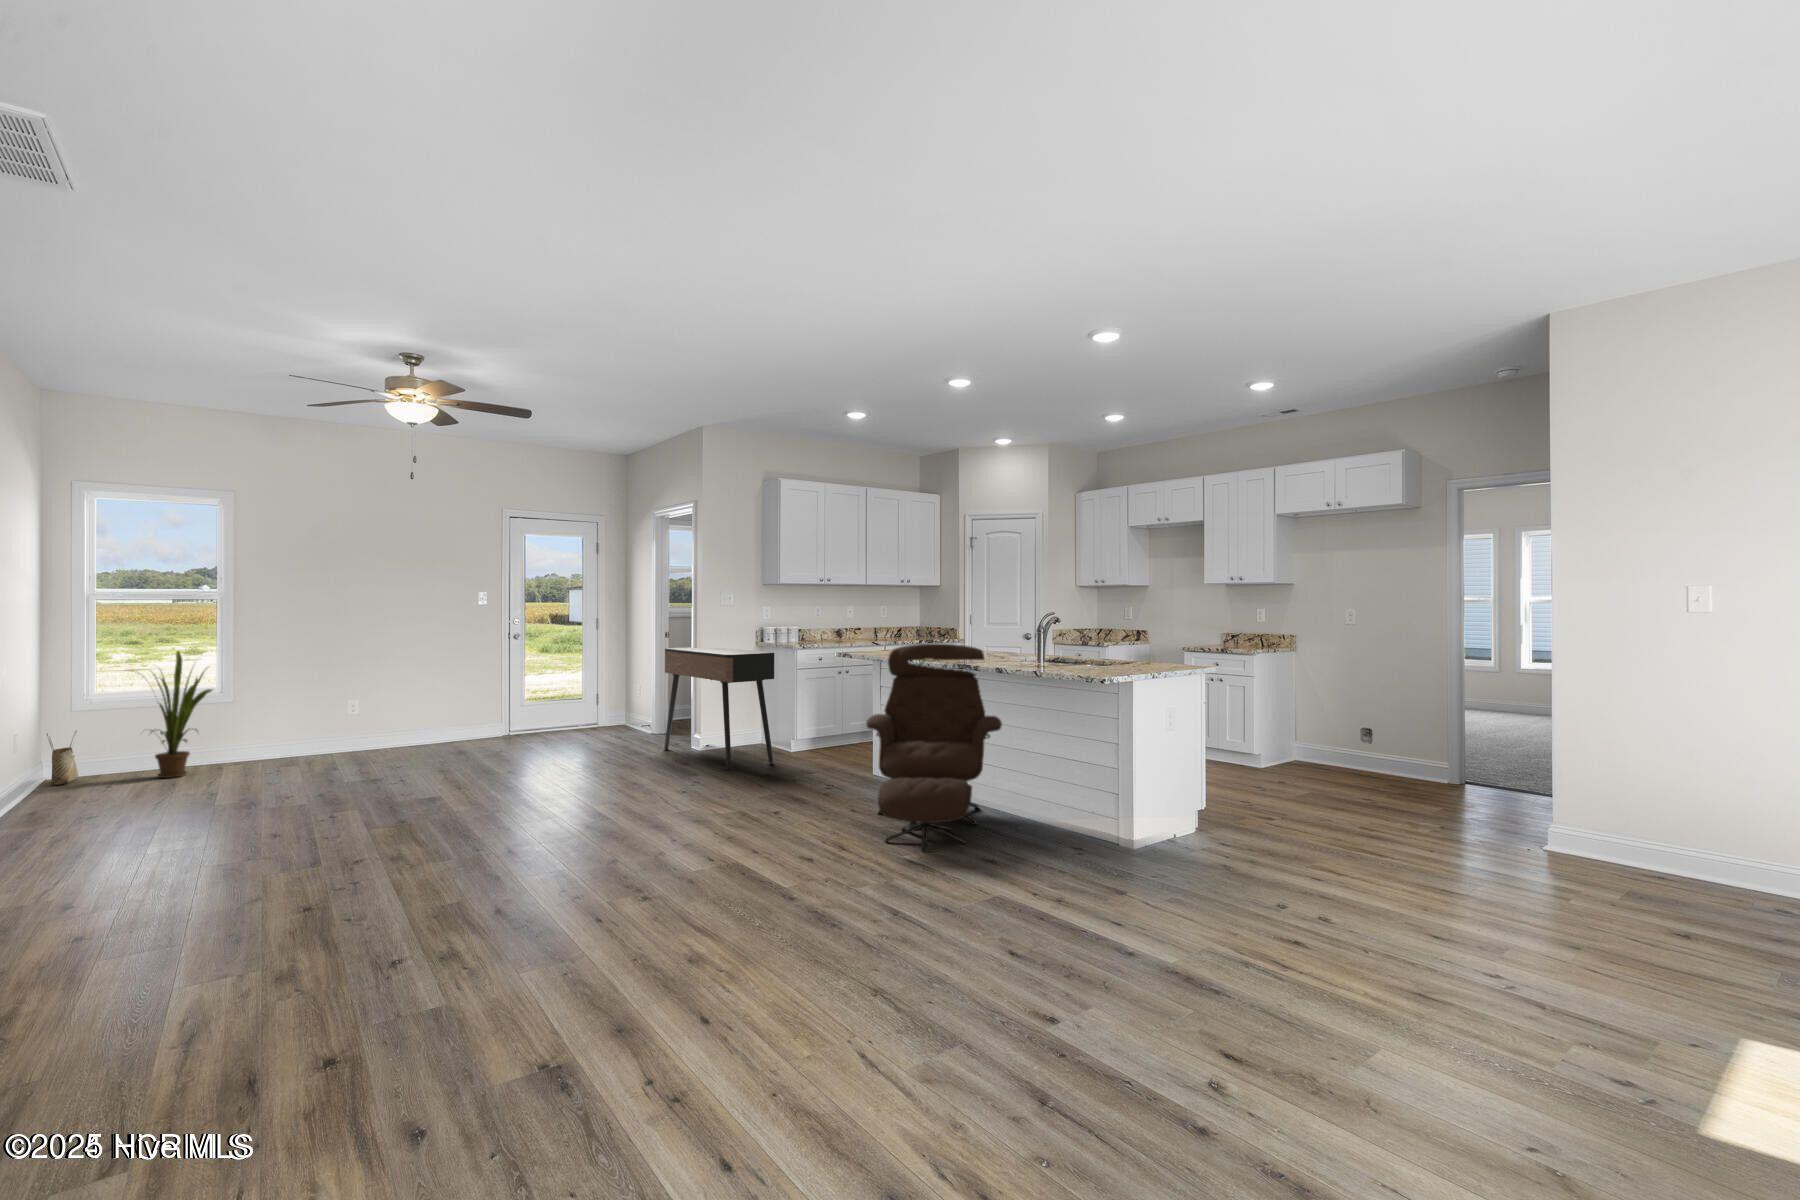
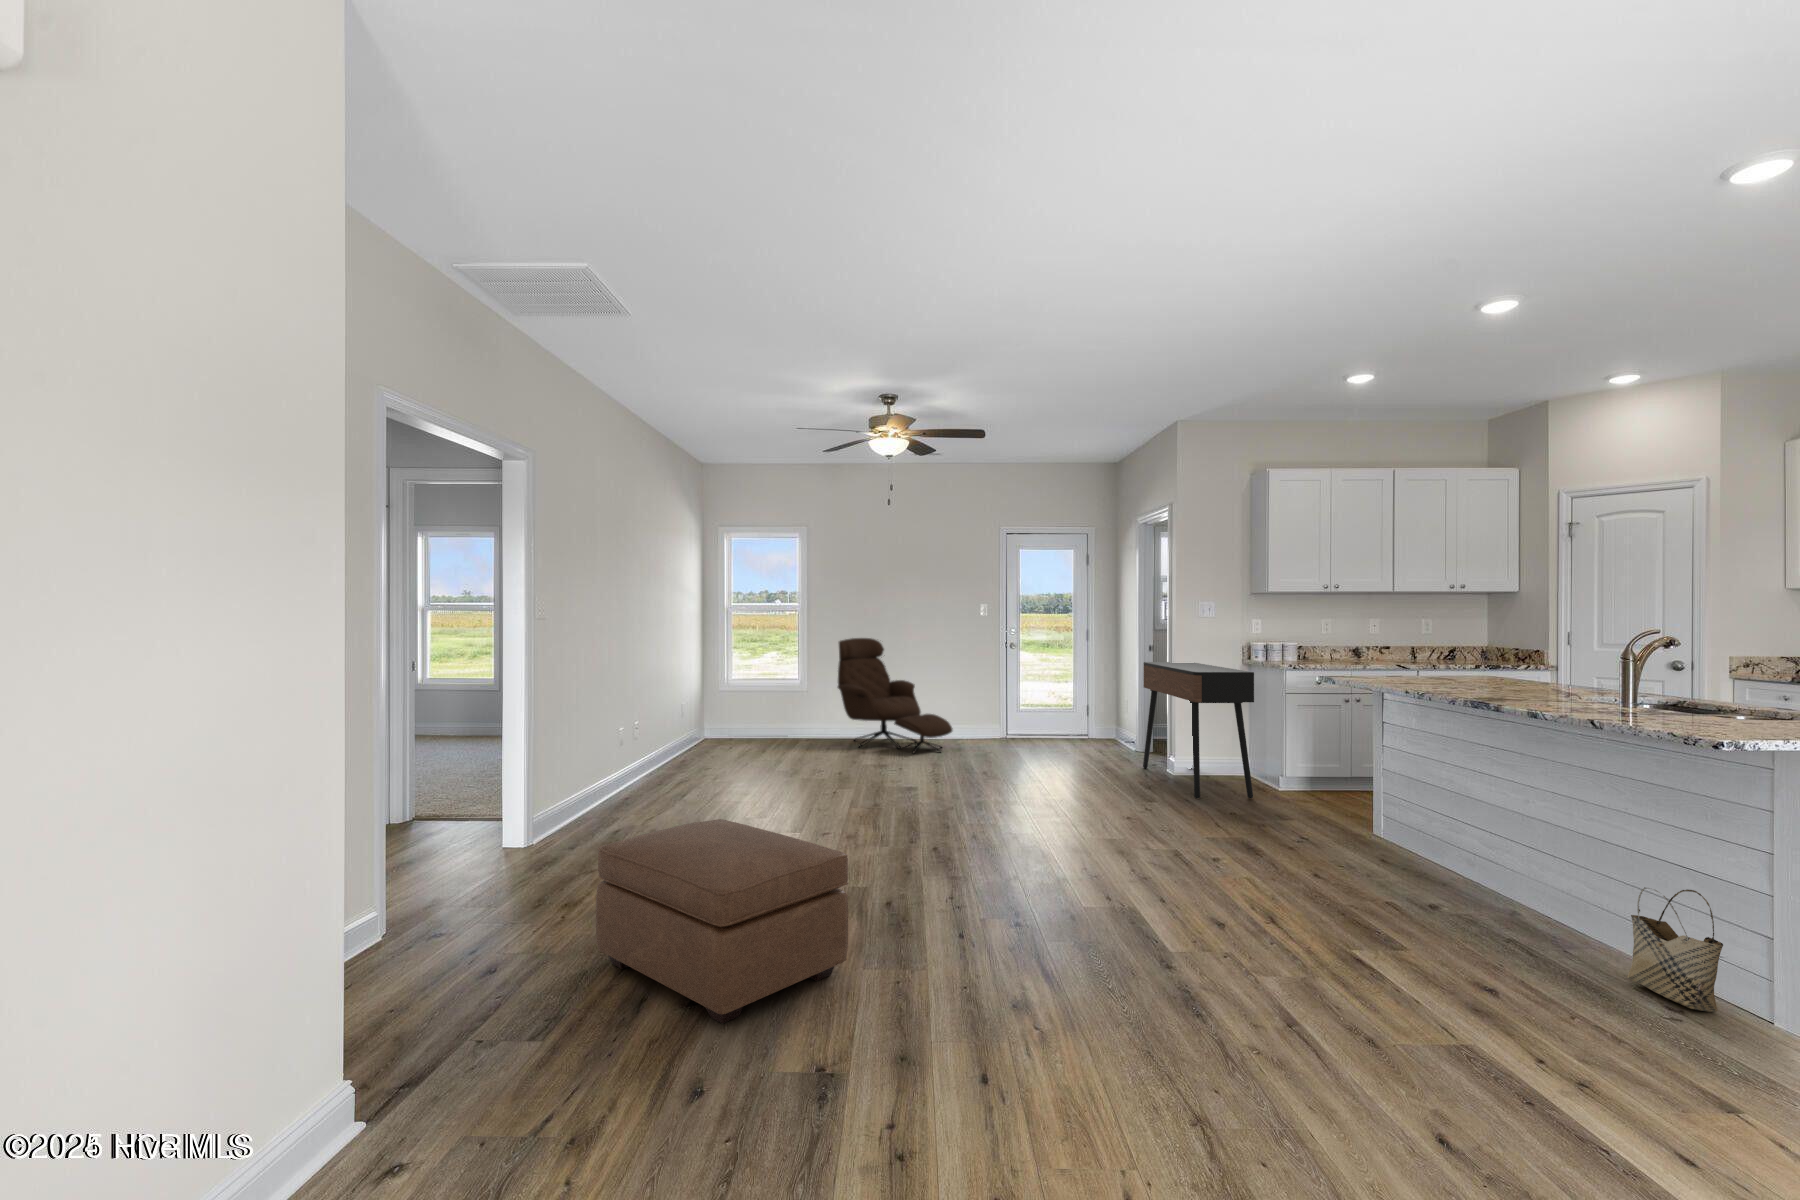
lounge chair: present [866,644,1002,851] -> present [838,638,953,753]
house plant: present [132,651,212,778] -> none [742,648,794,745]
woven basket: present [47,731,78,785] -> present [1627,887,1723,1012]
ottoman: none [145,851,506,1061] -> present [596,819,848,1024]

